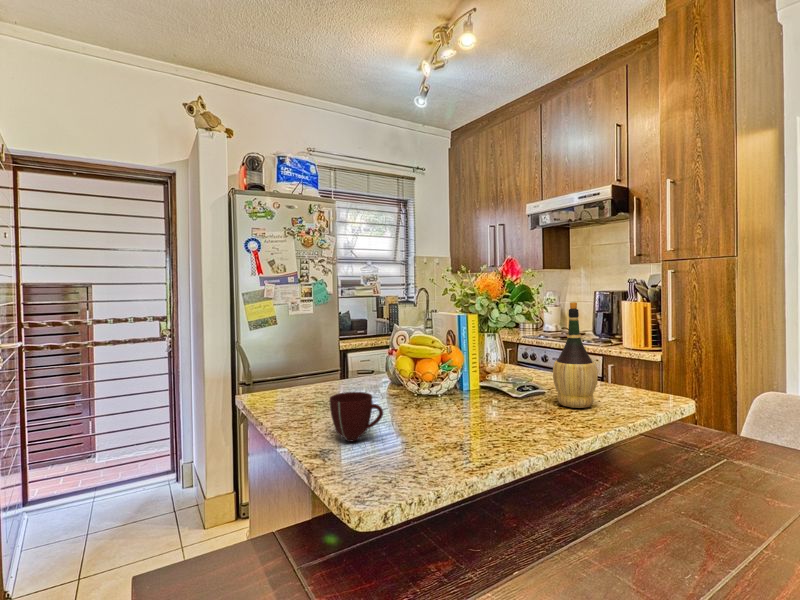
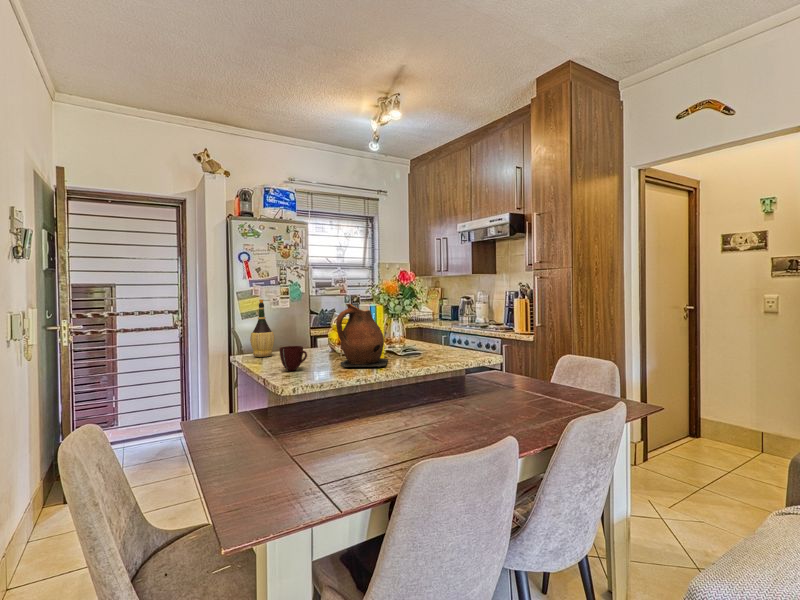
wine bottle: present [553,302,598,408] -> present [250,299,274,357]
ceramic pitcher: none [426,314,521,433] -> present [336,304,388,367]

